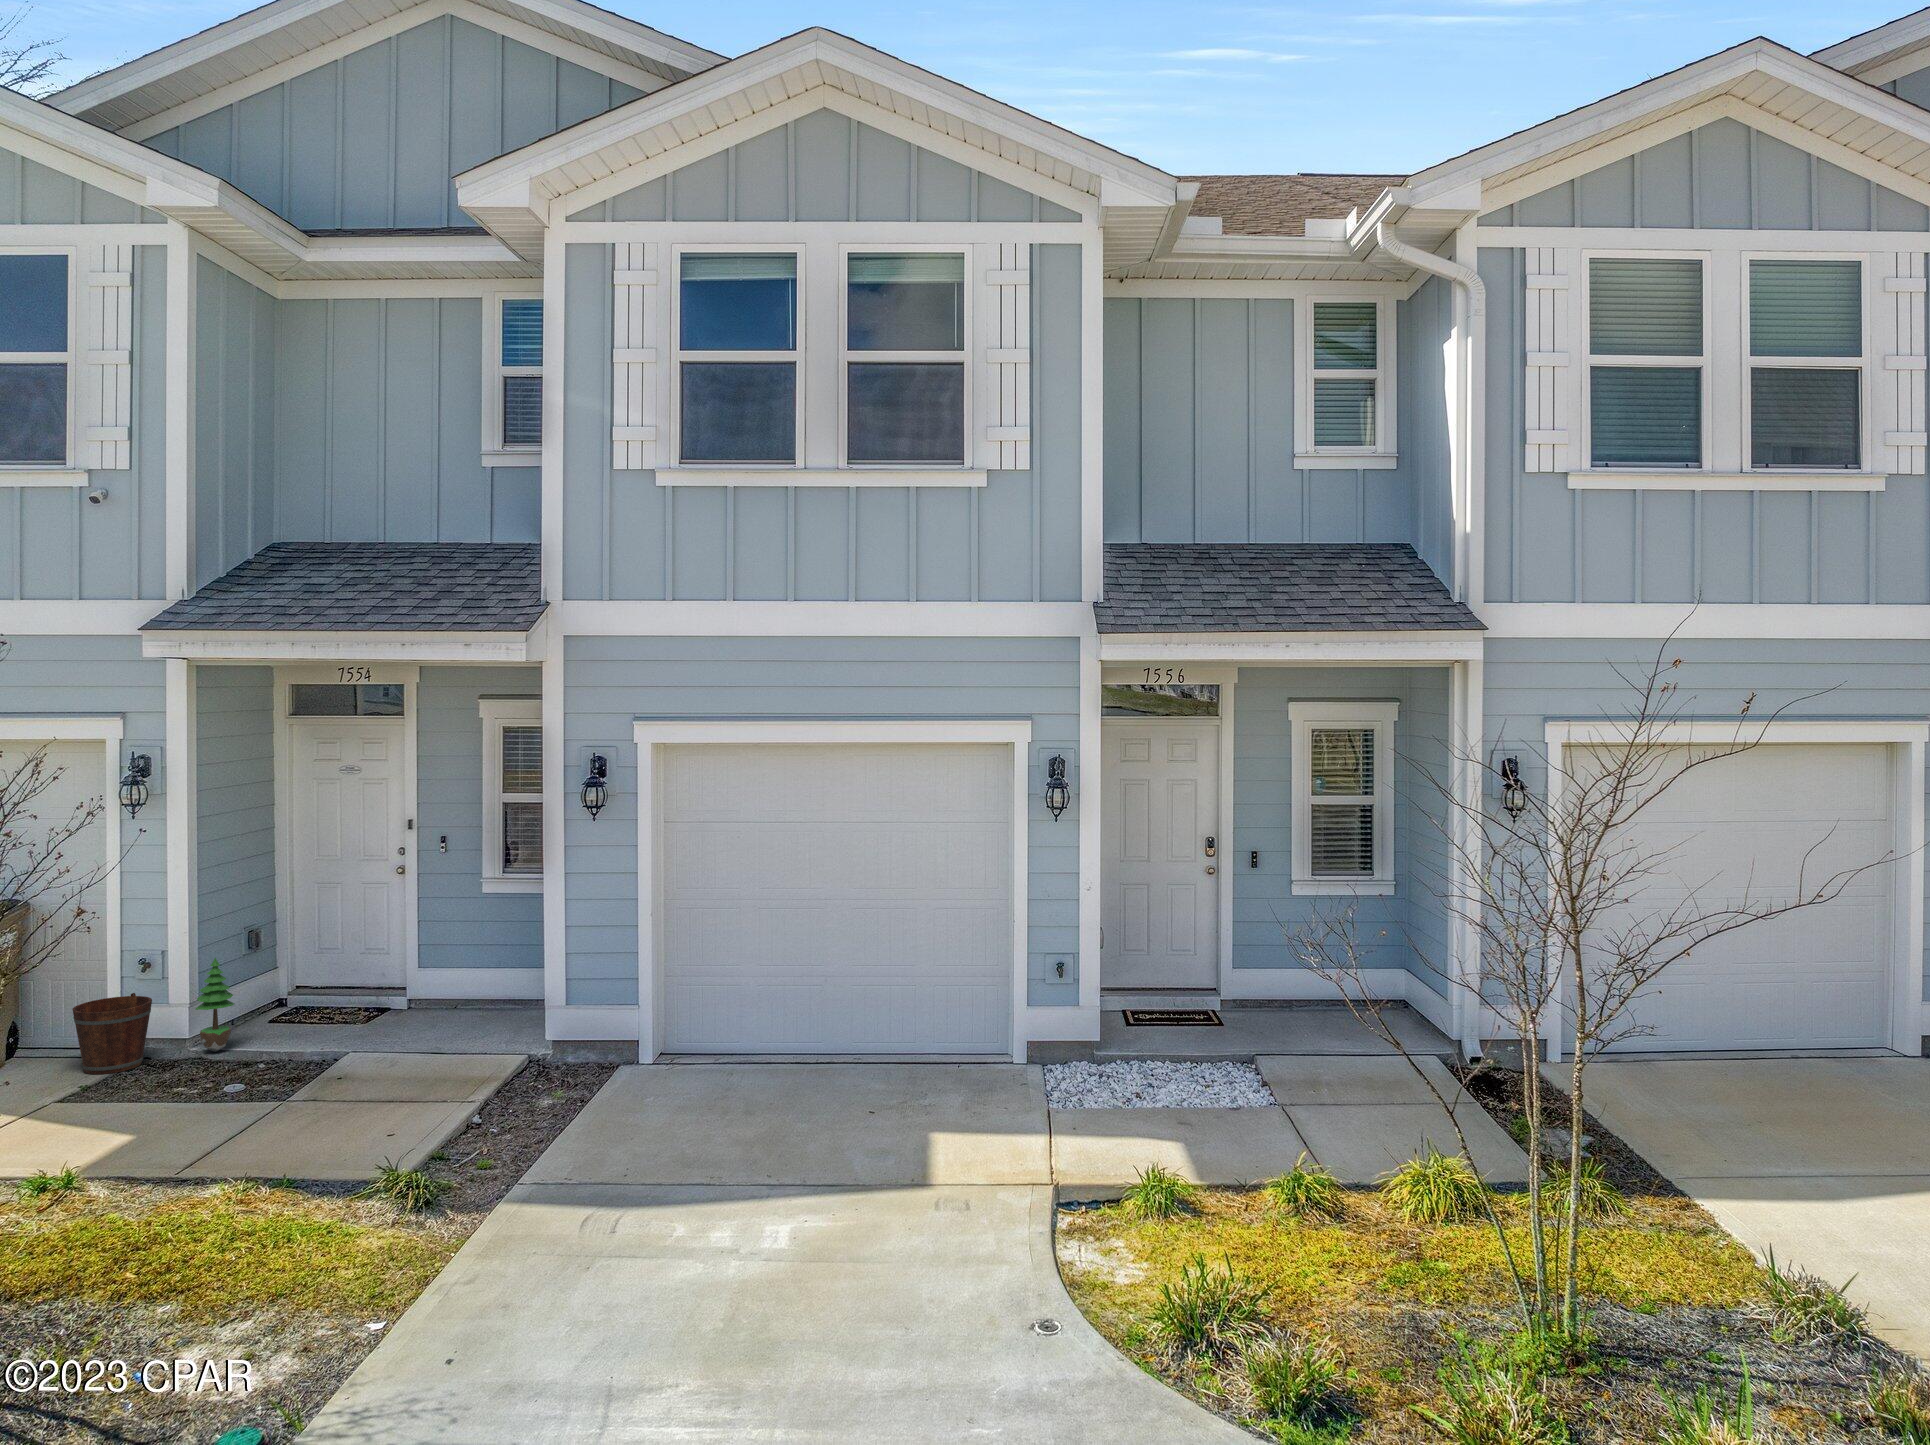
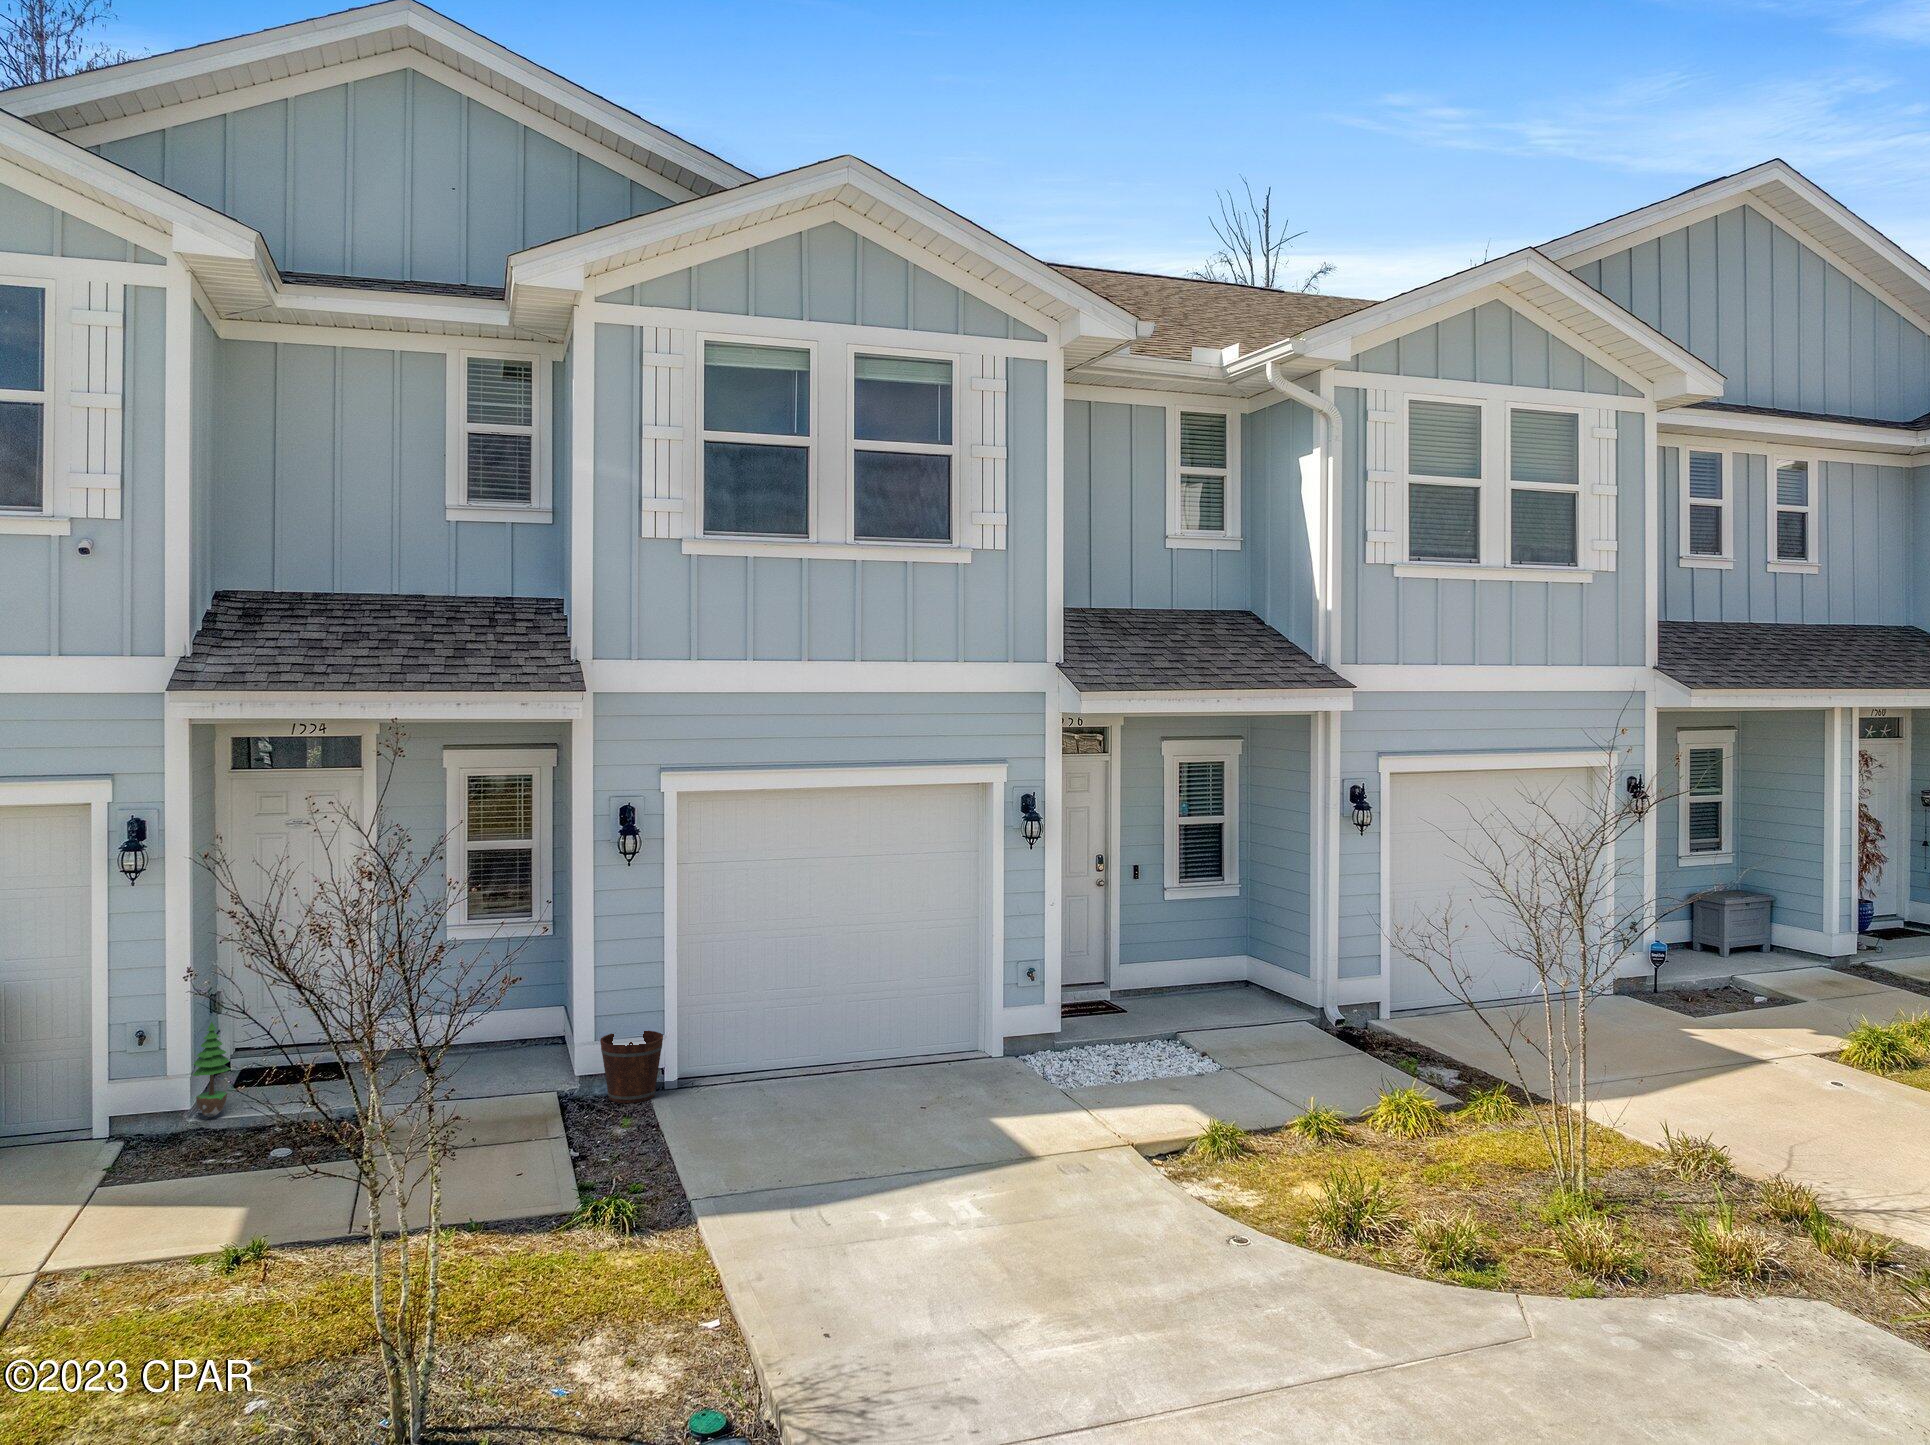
bucket: present [72,993,152,1074] -> present [600,1031,663,1103]

